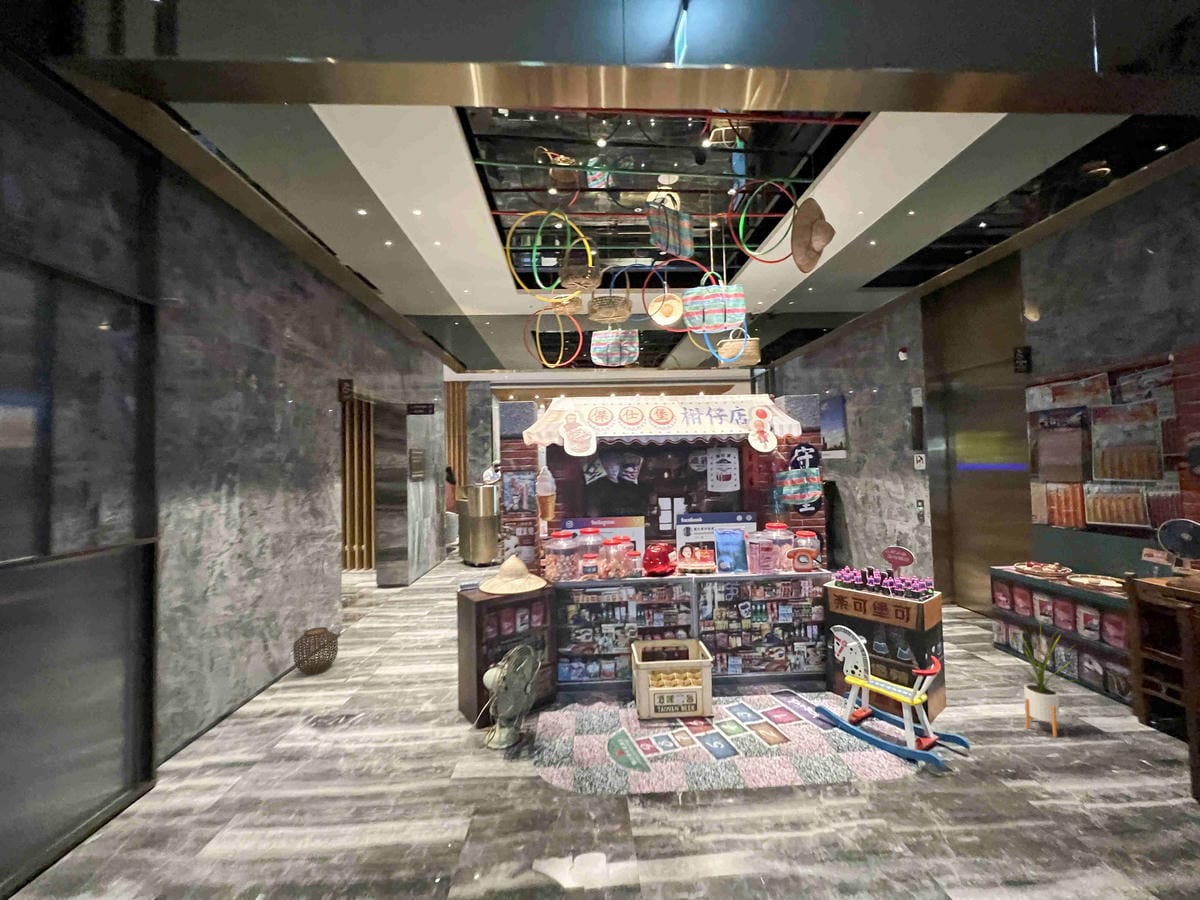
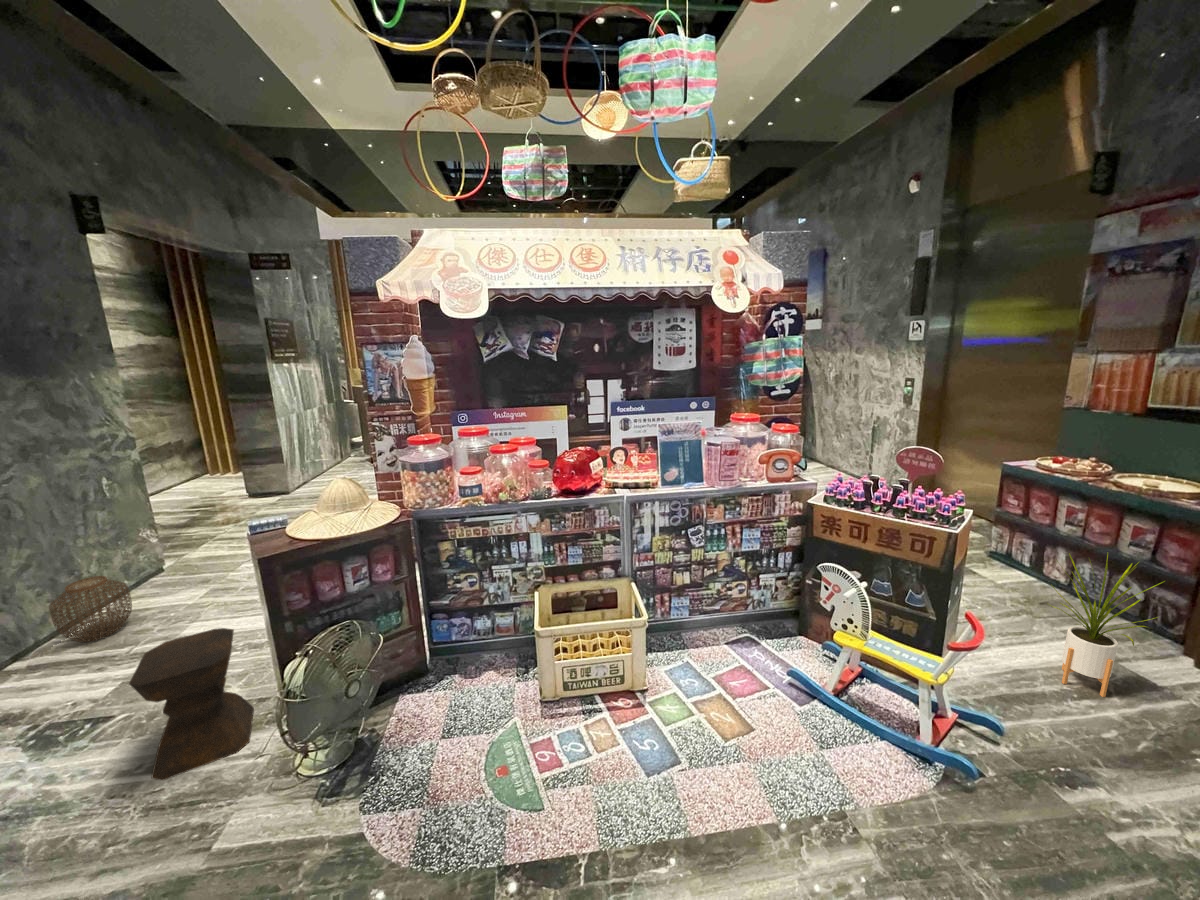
stool: none [395,653,450,748] -> present [129,628,254,781]

